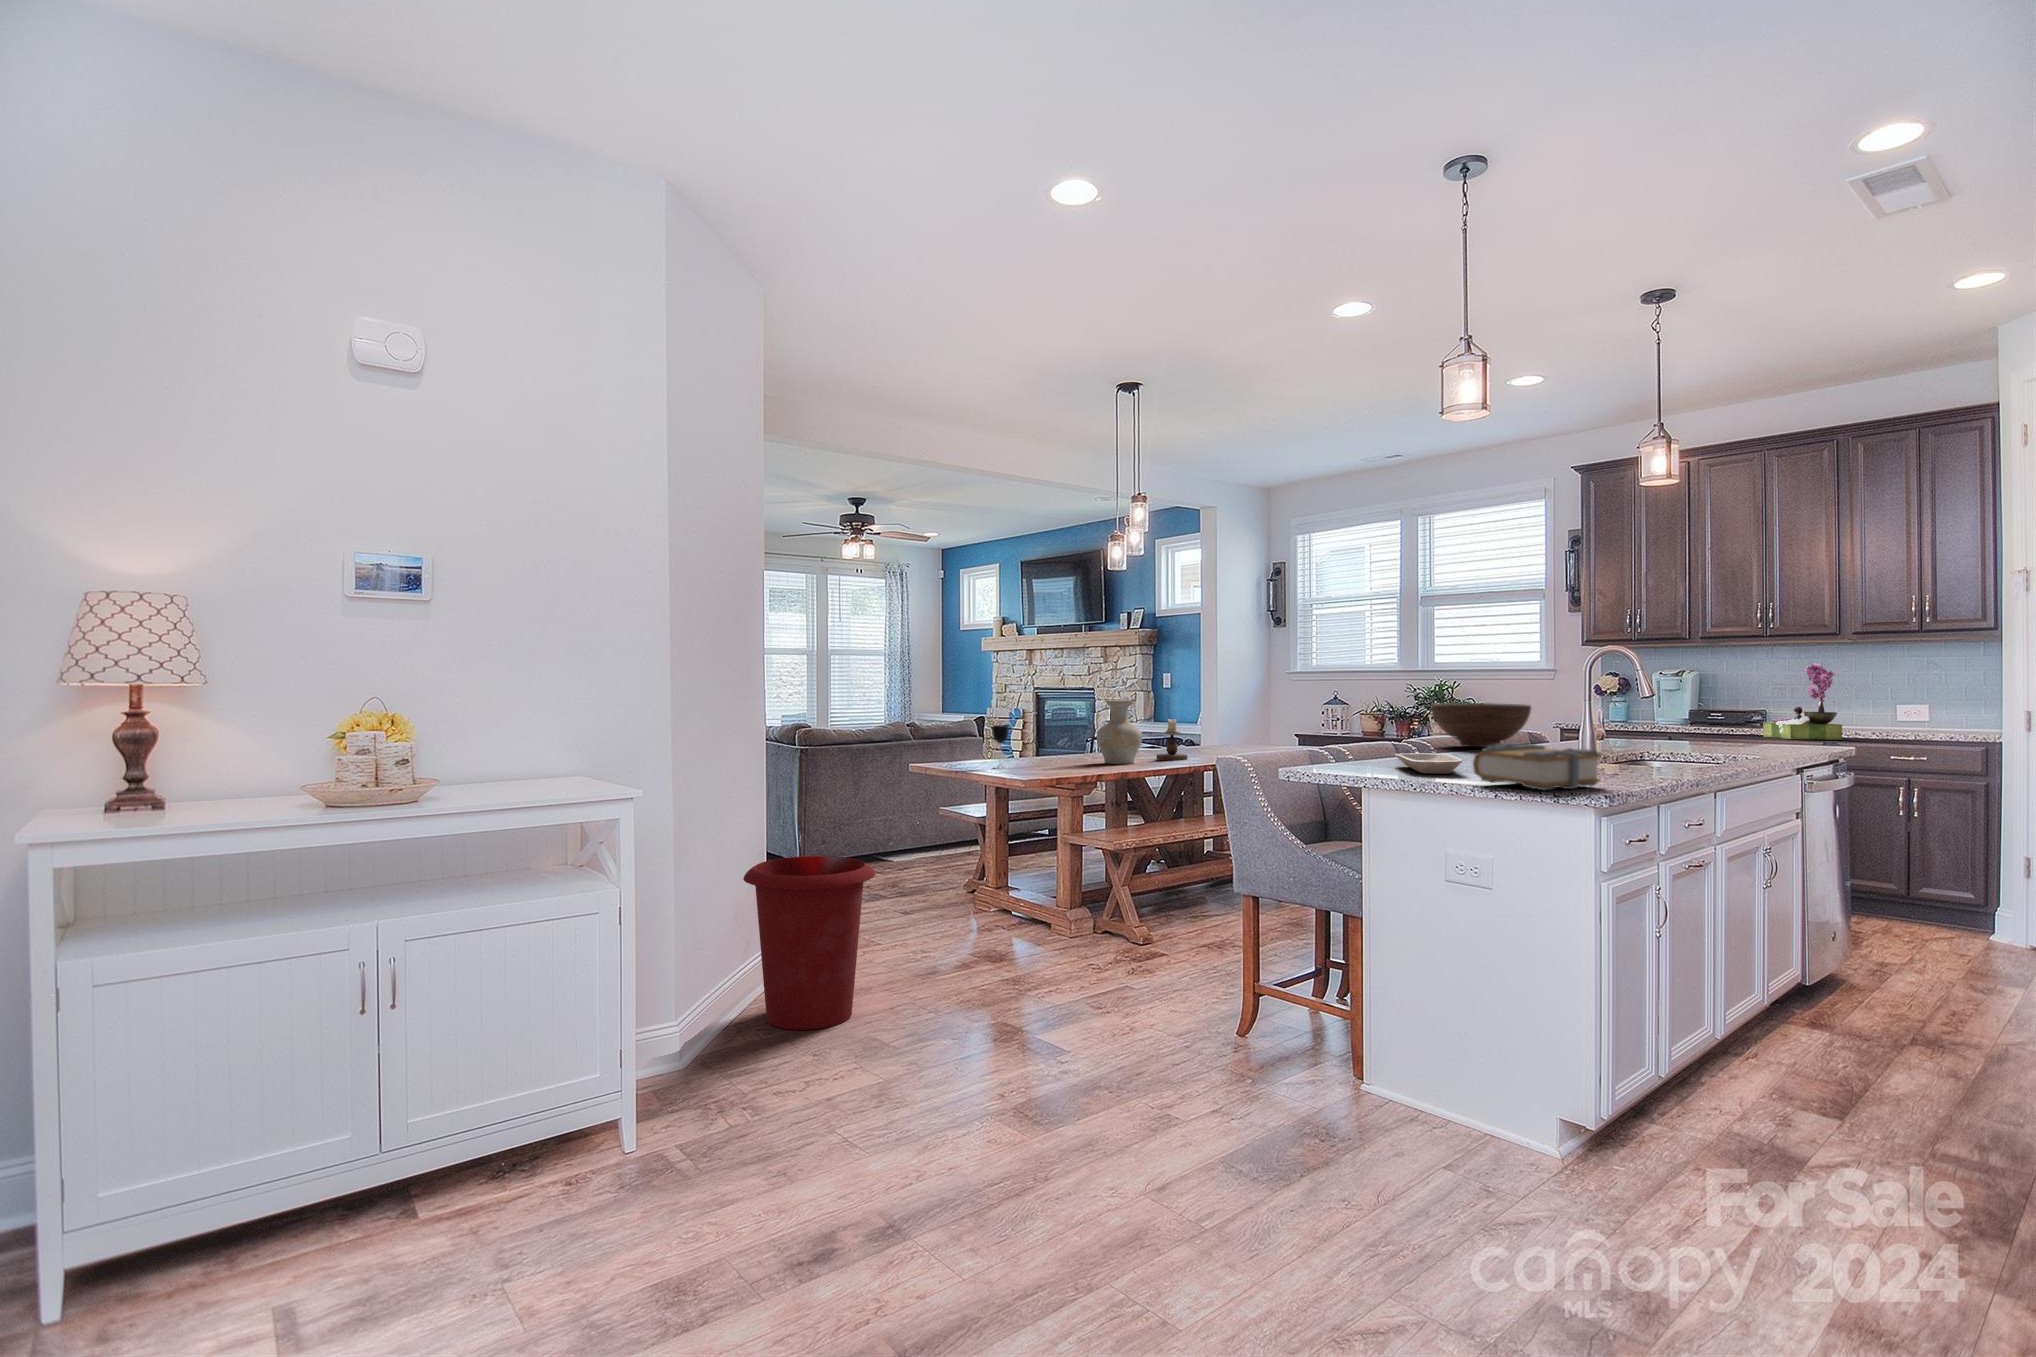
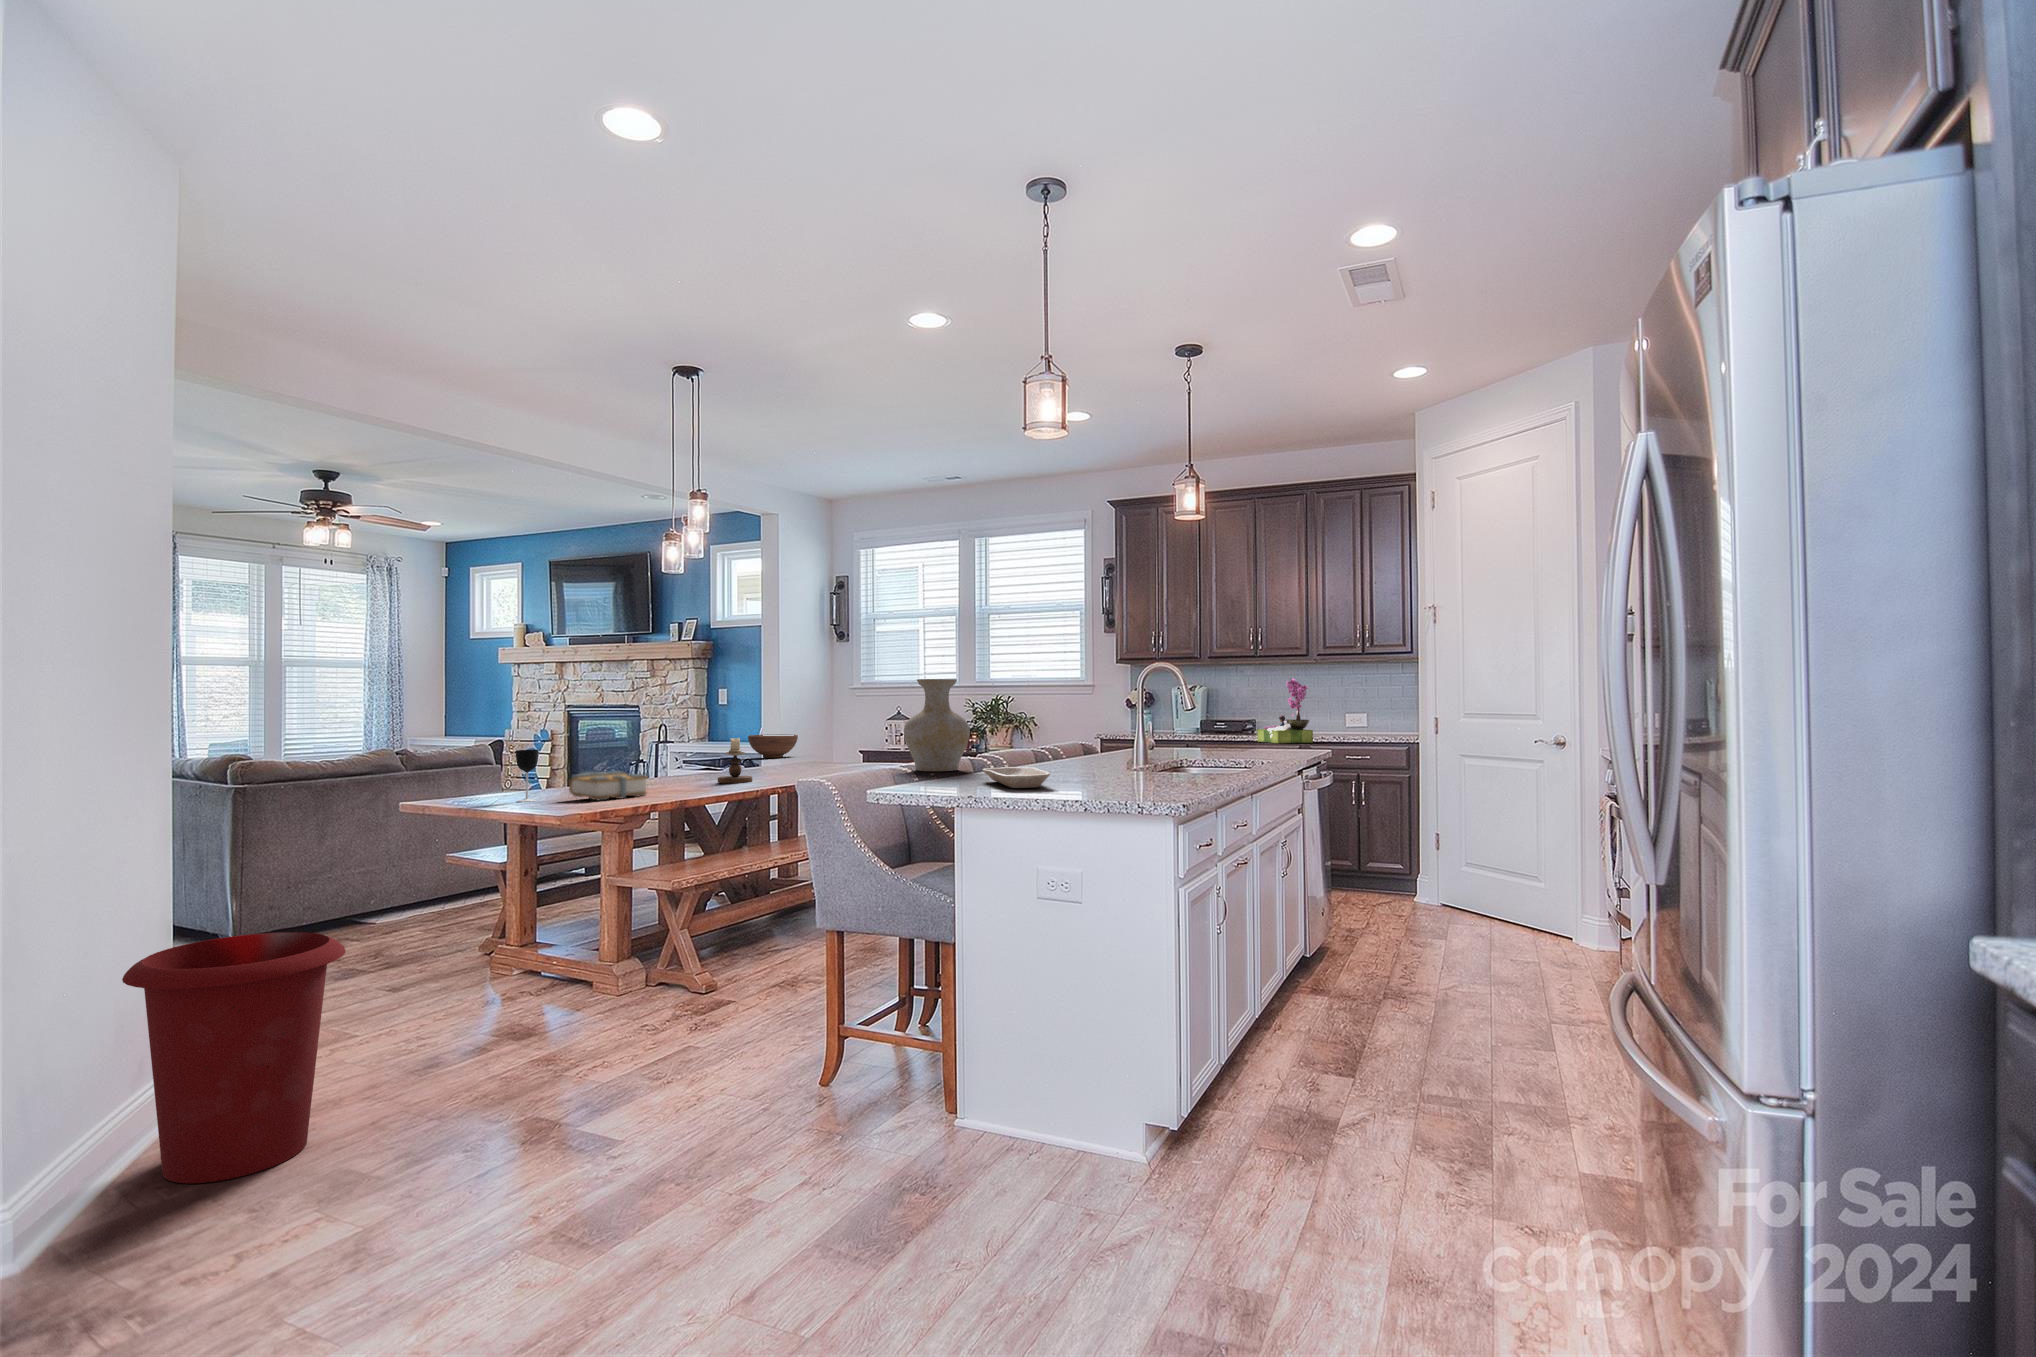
vase: present [1097,700,1142,764] -> present [904,679,970,771]
fruit bowl: present [1431,703,1531,747] -> present [748,734,798,758]
book: present [1473,744,1601,790] -> present [569,771,648,800]

